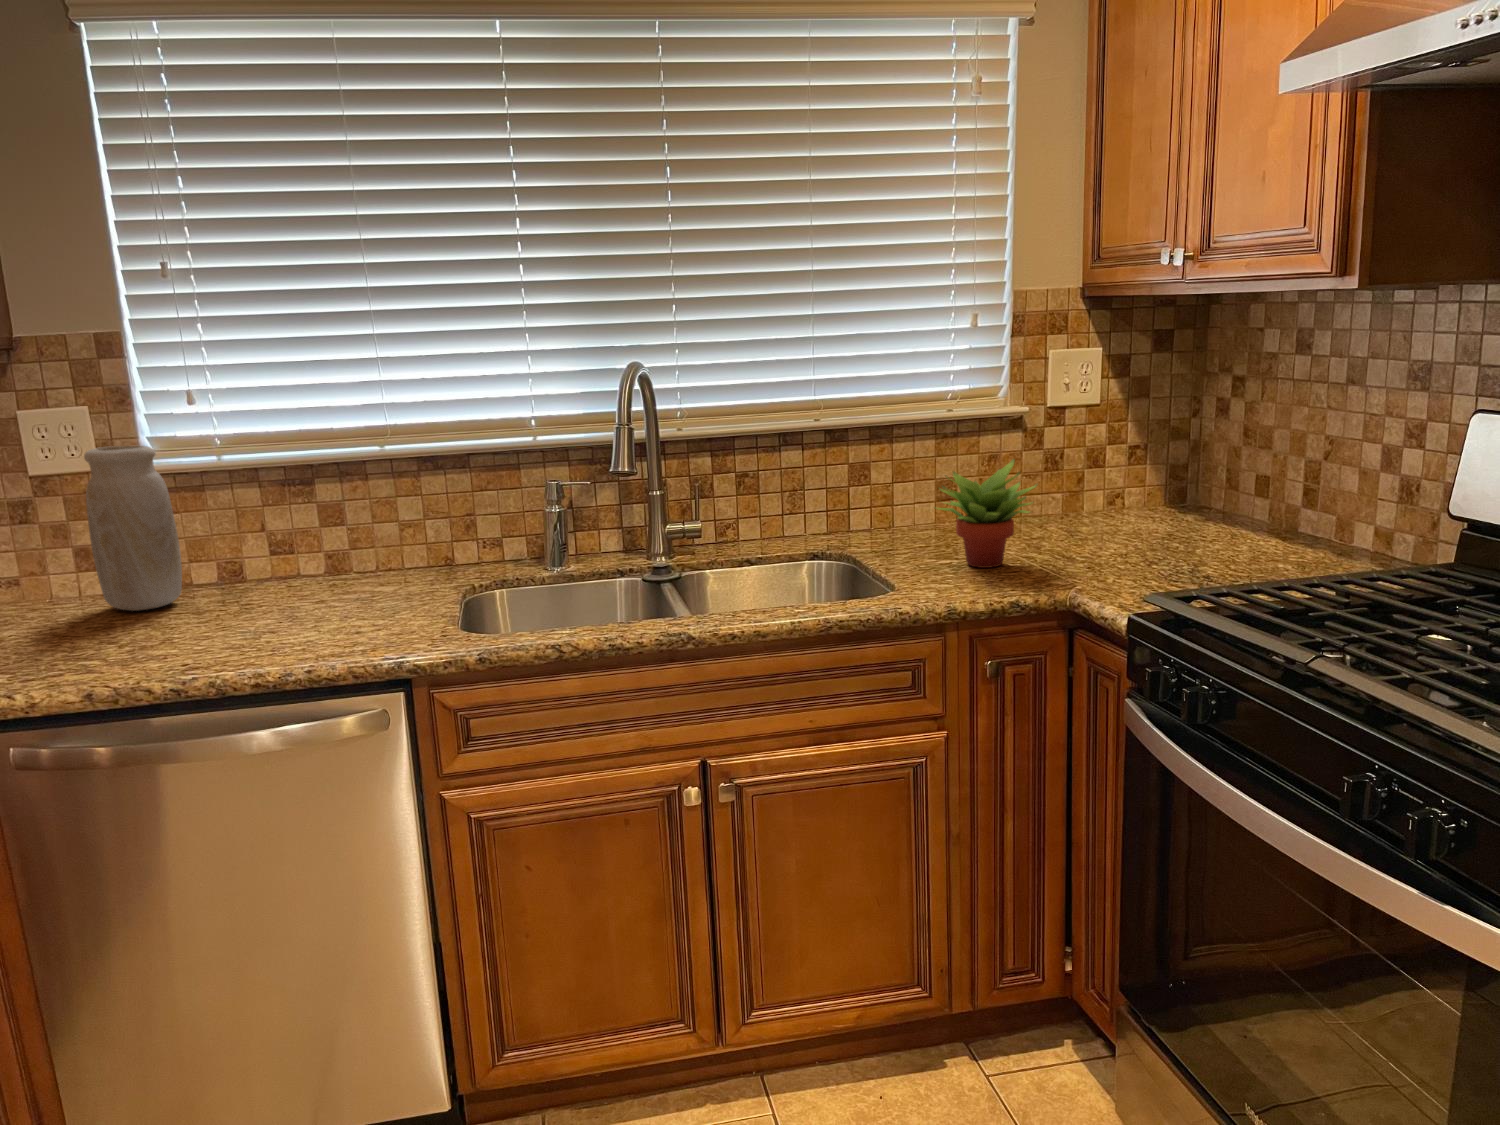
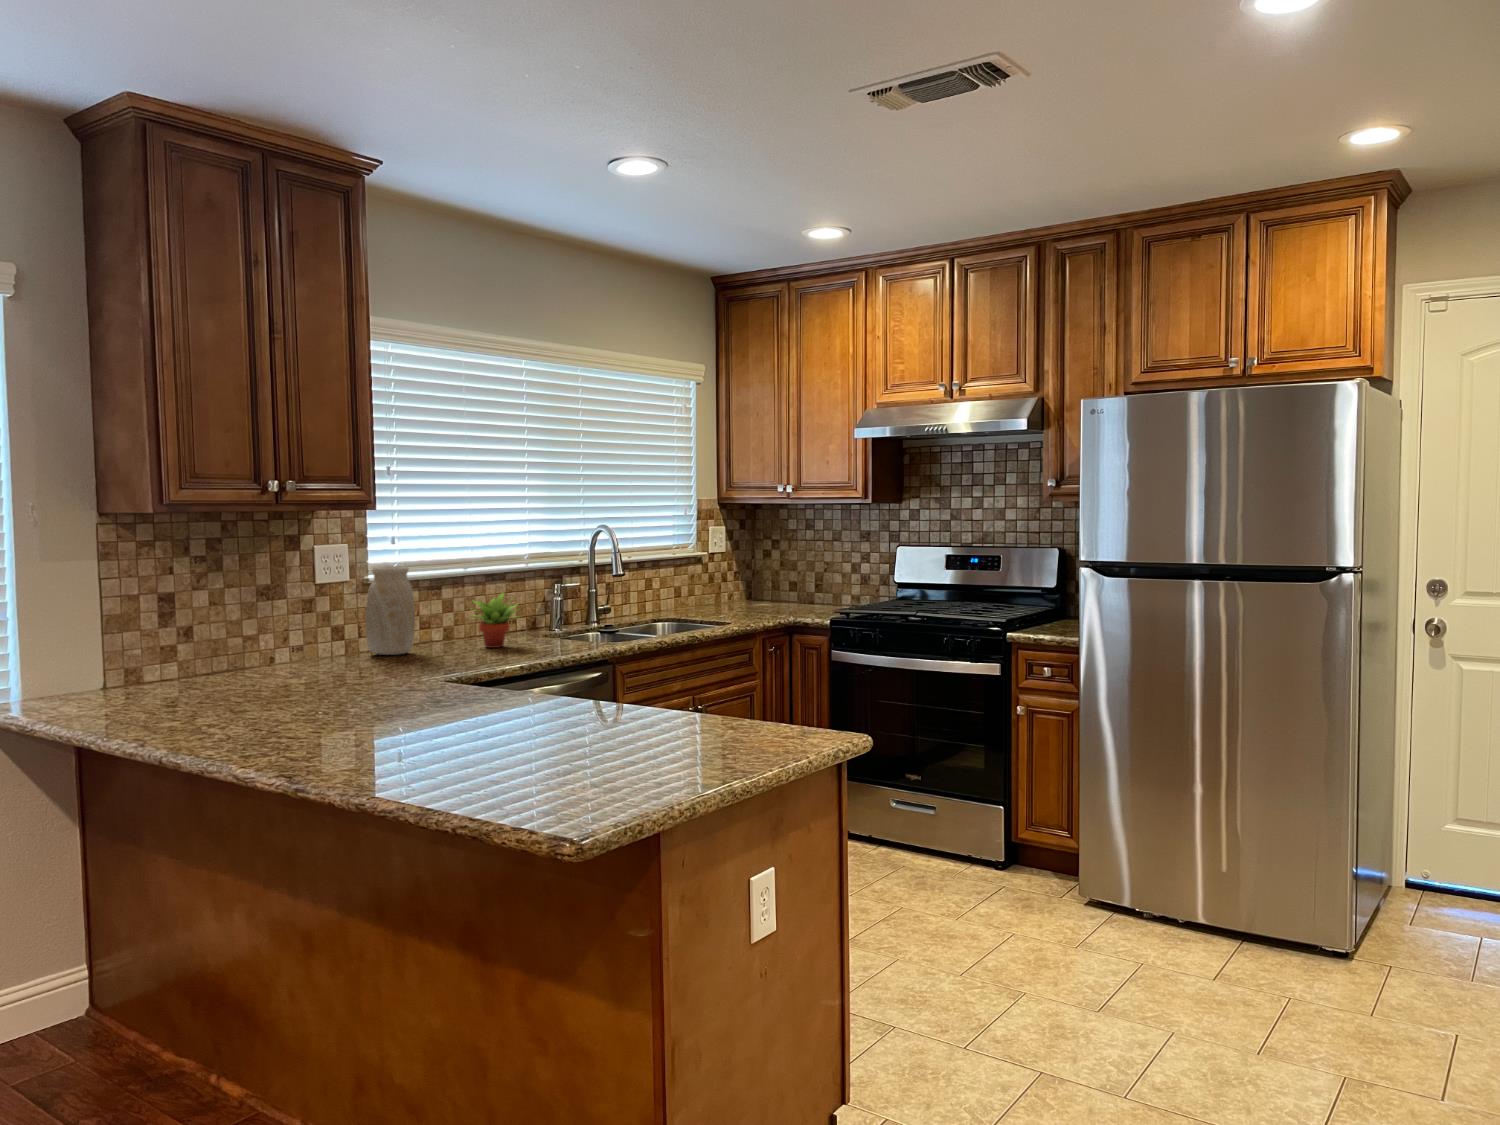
succulent plant: present [937,459,1037,568] -> present [472,592,517,648]

